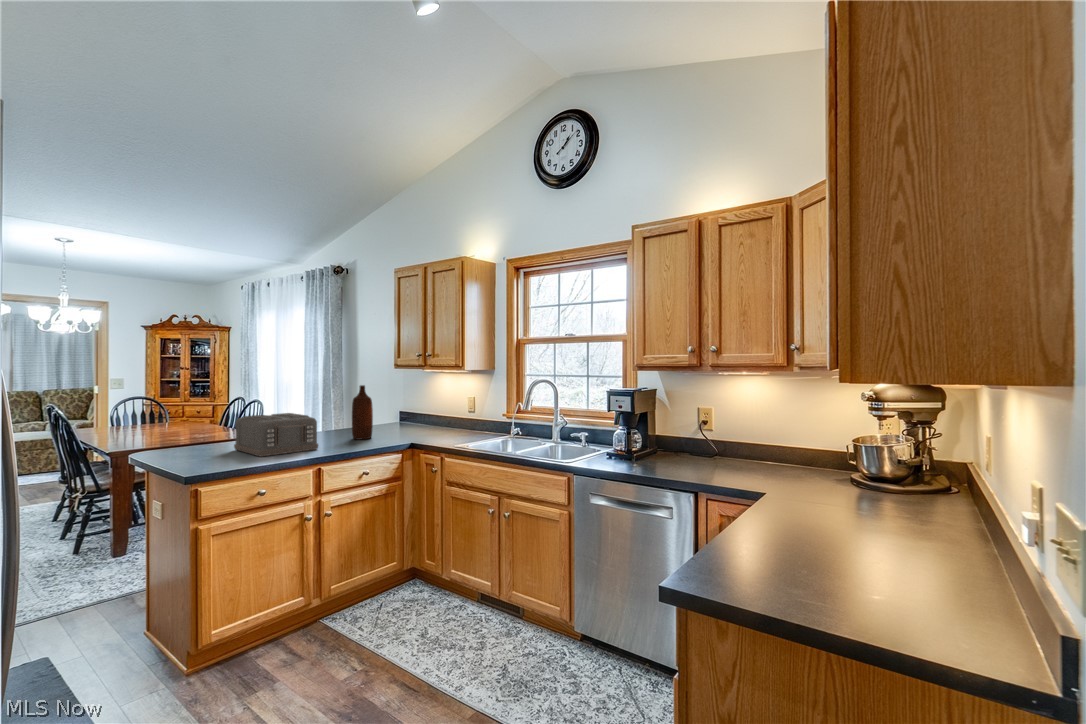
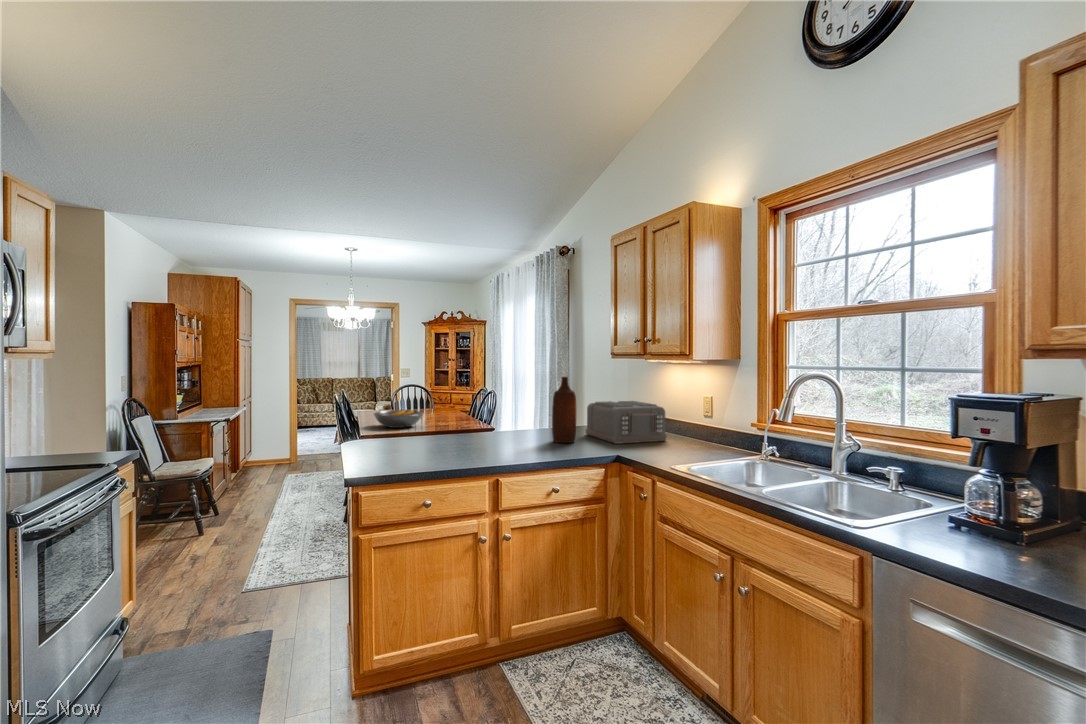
toaster: present [234,413,318,457] -> present [586,401,667,444]
fruit bowl: none [131,424,193,443] -> present [374,410,423,428]

